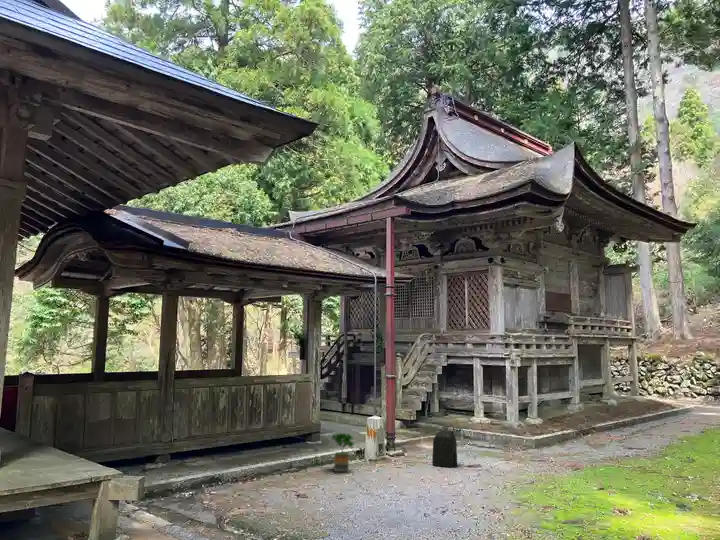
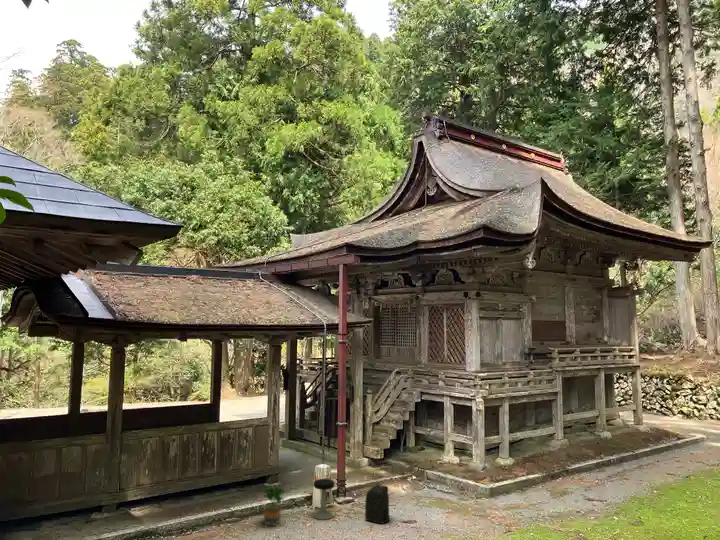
stool: none [378,428,399,466] -> present [314,479,334,520]

